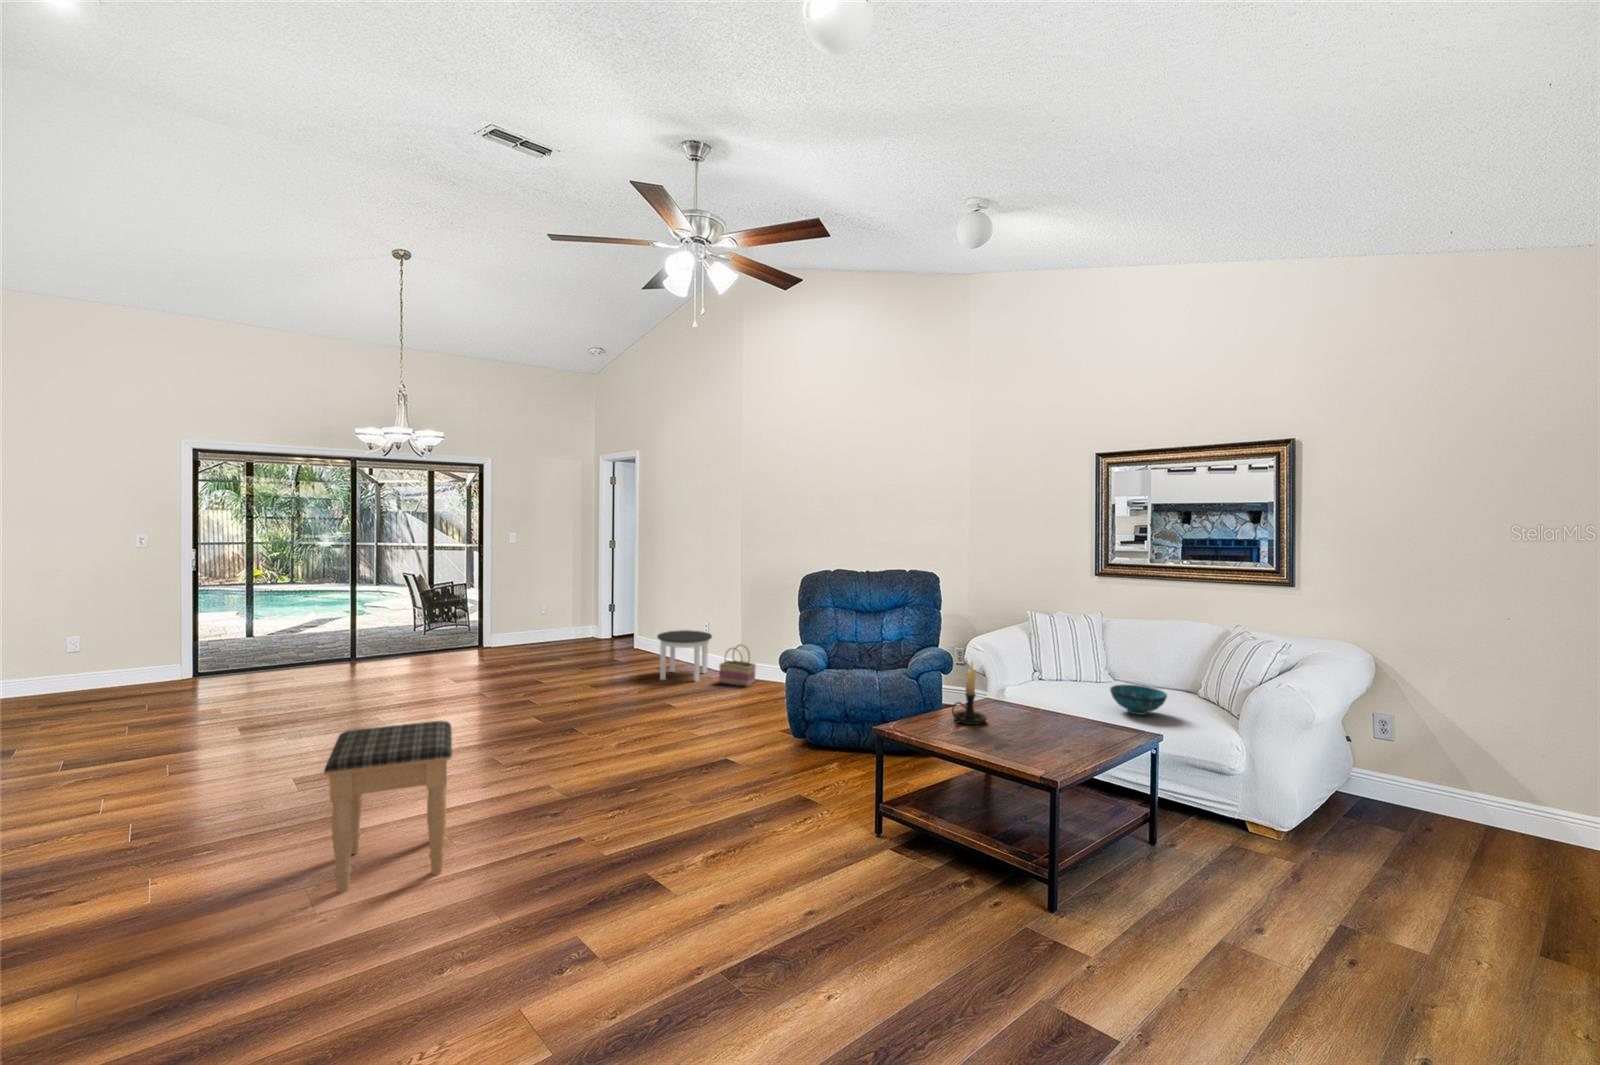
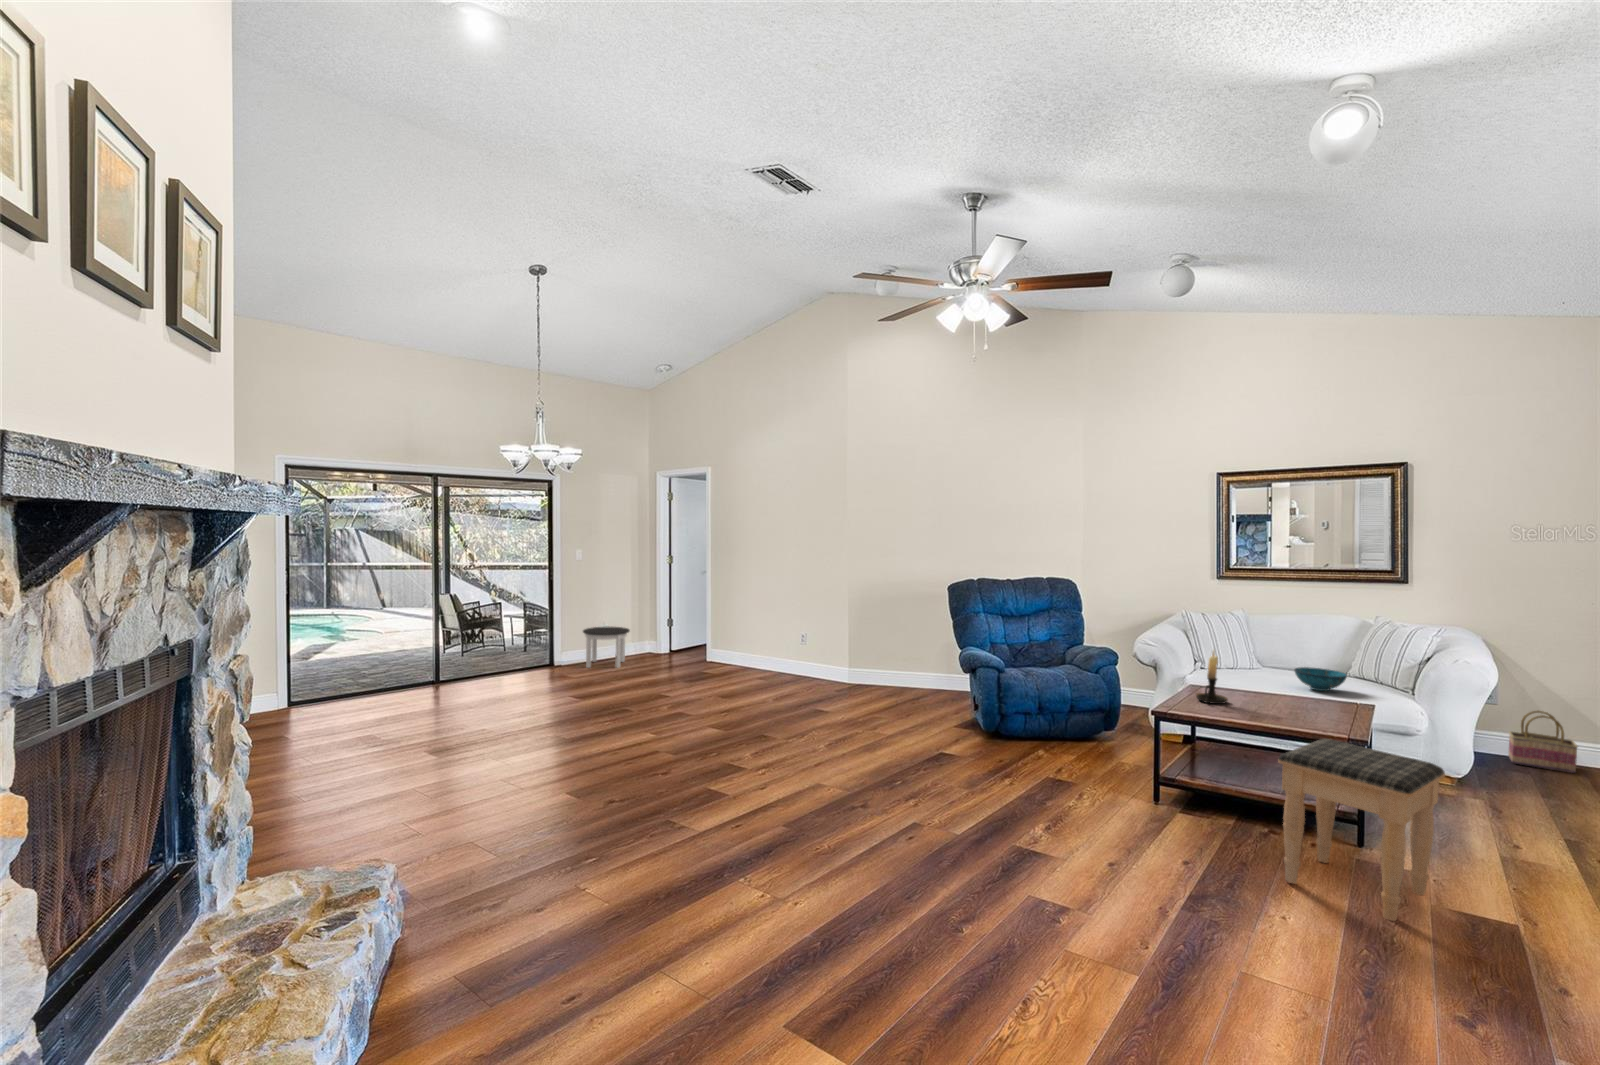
round table: present [657,630,712,681] -> present [583,627,630,668]
basket: present [719,644,756,687] -> present [1508,711,1578,773]
footstool: present [324,721,452,893] -> present [1278,739,1445,921]

